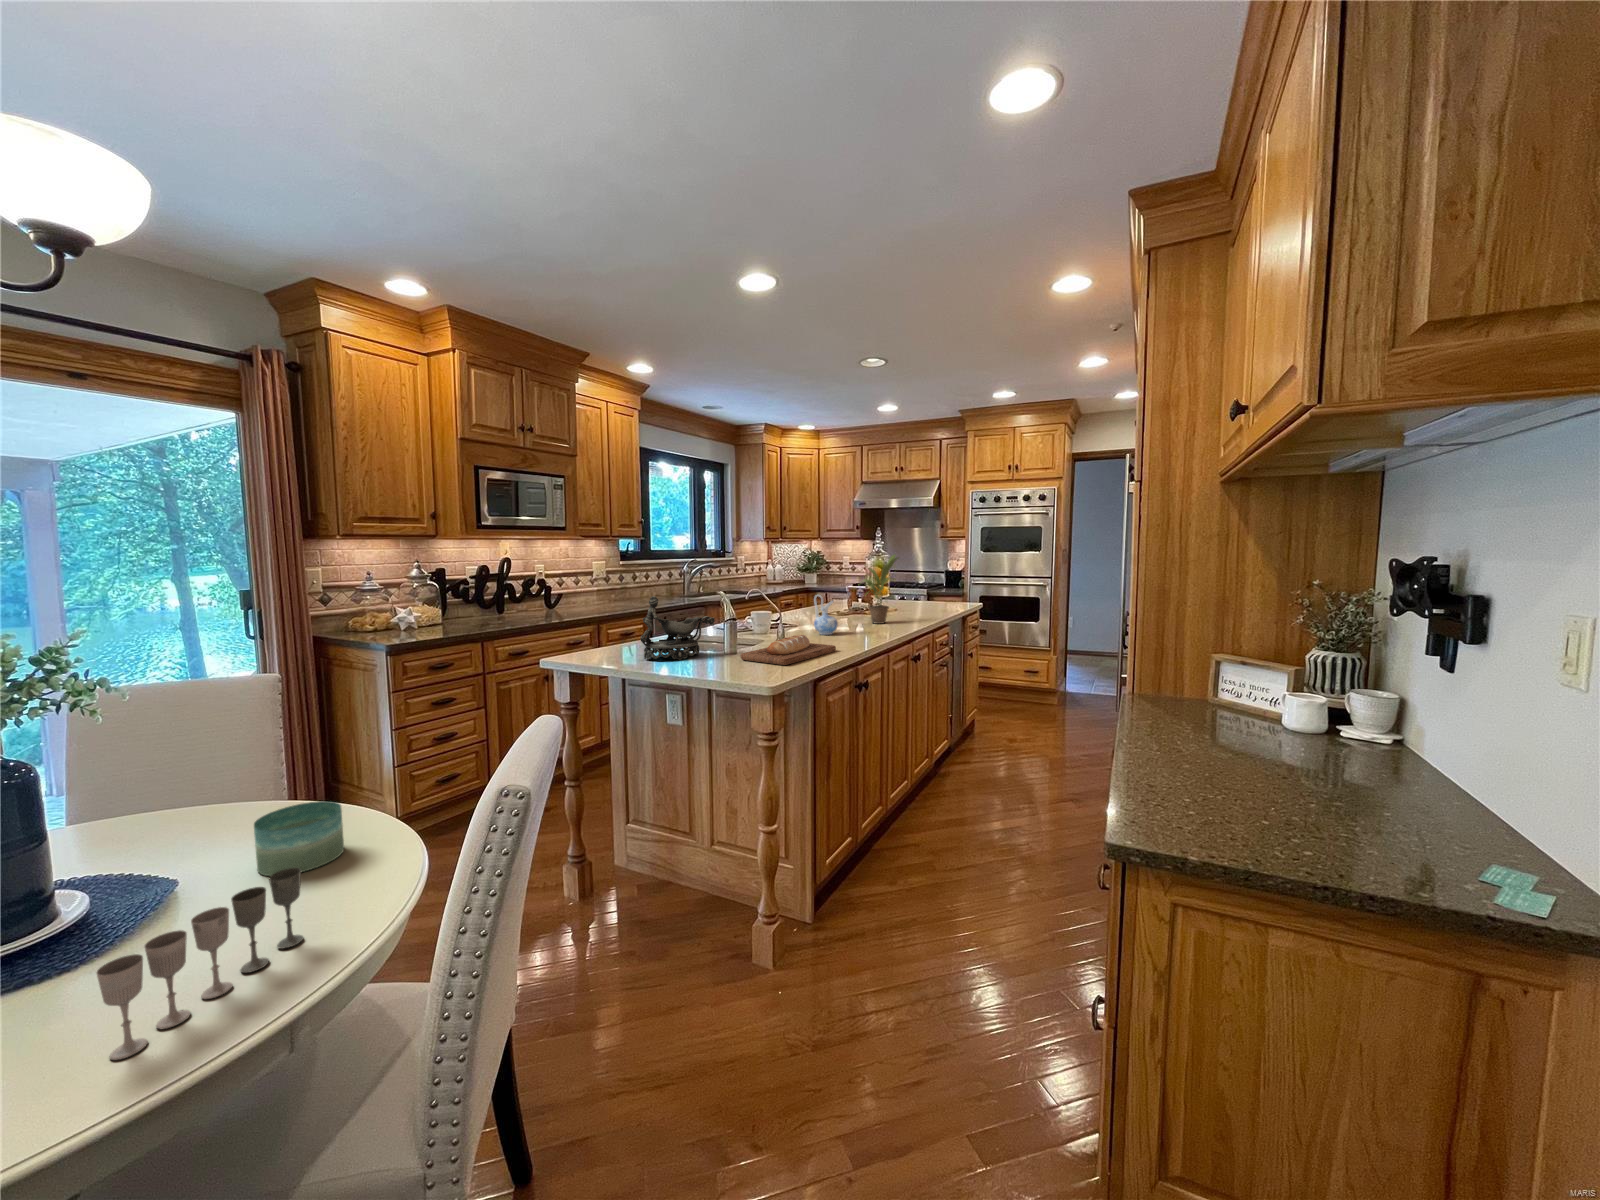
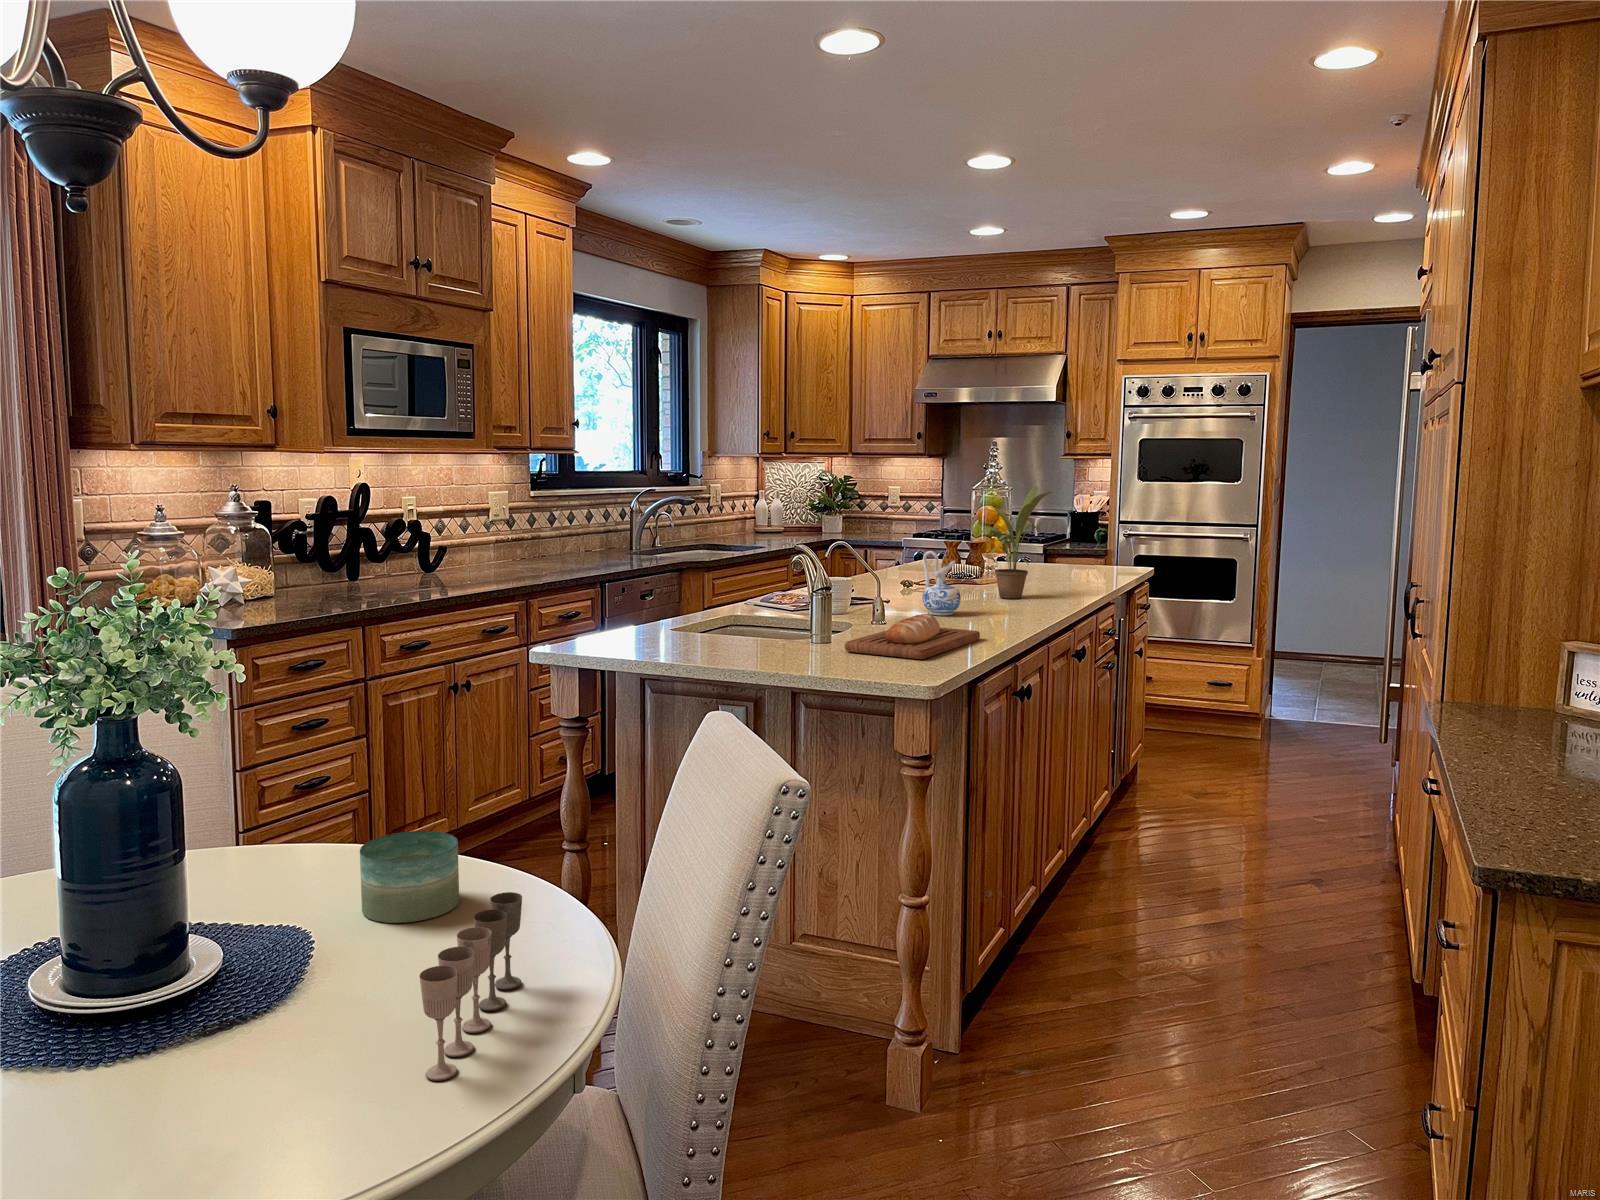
decorative bowl: present [640,596,715,660] -> none [689,552,794,651]

